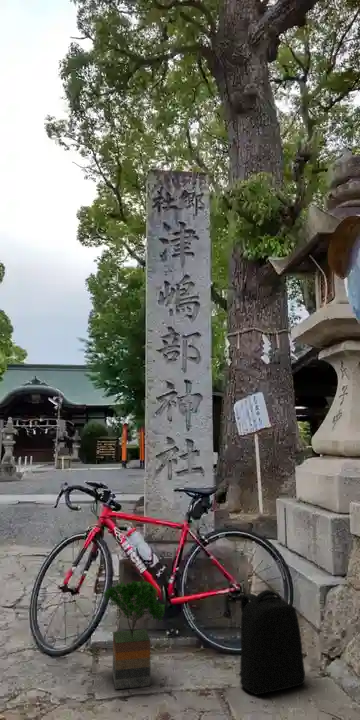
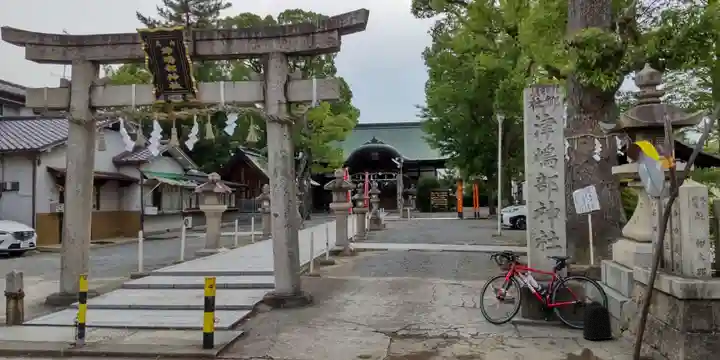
potted tree: present [103,581,164,689] -> none [521,295,550,336]

